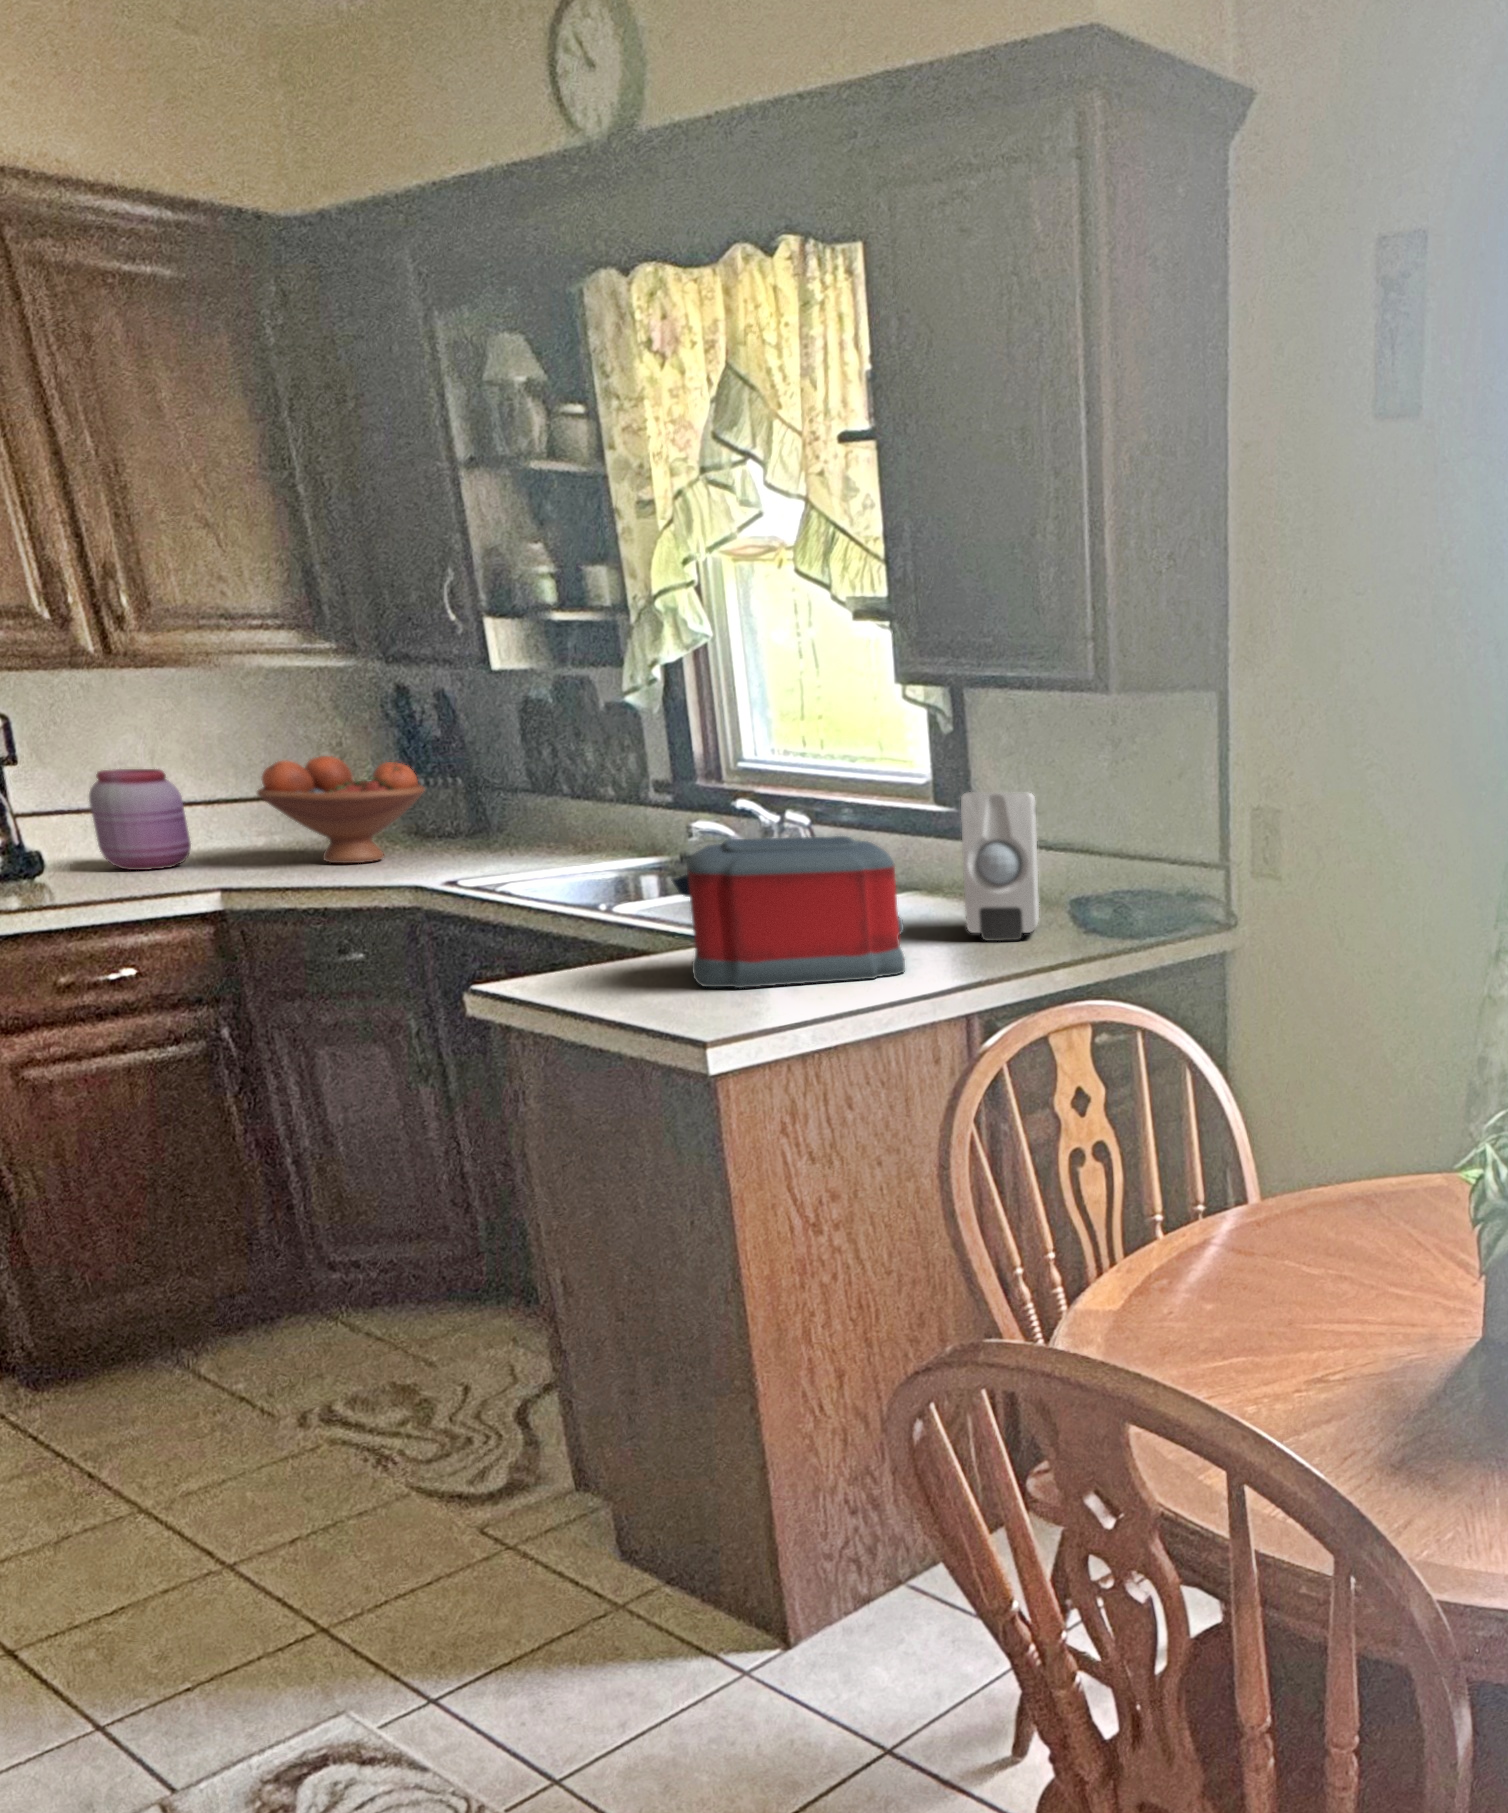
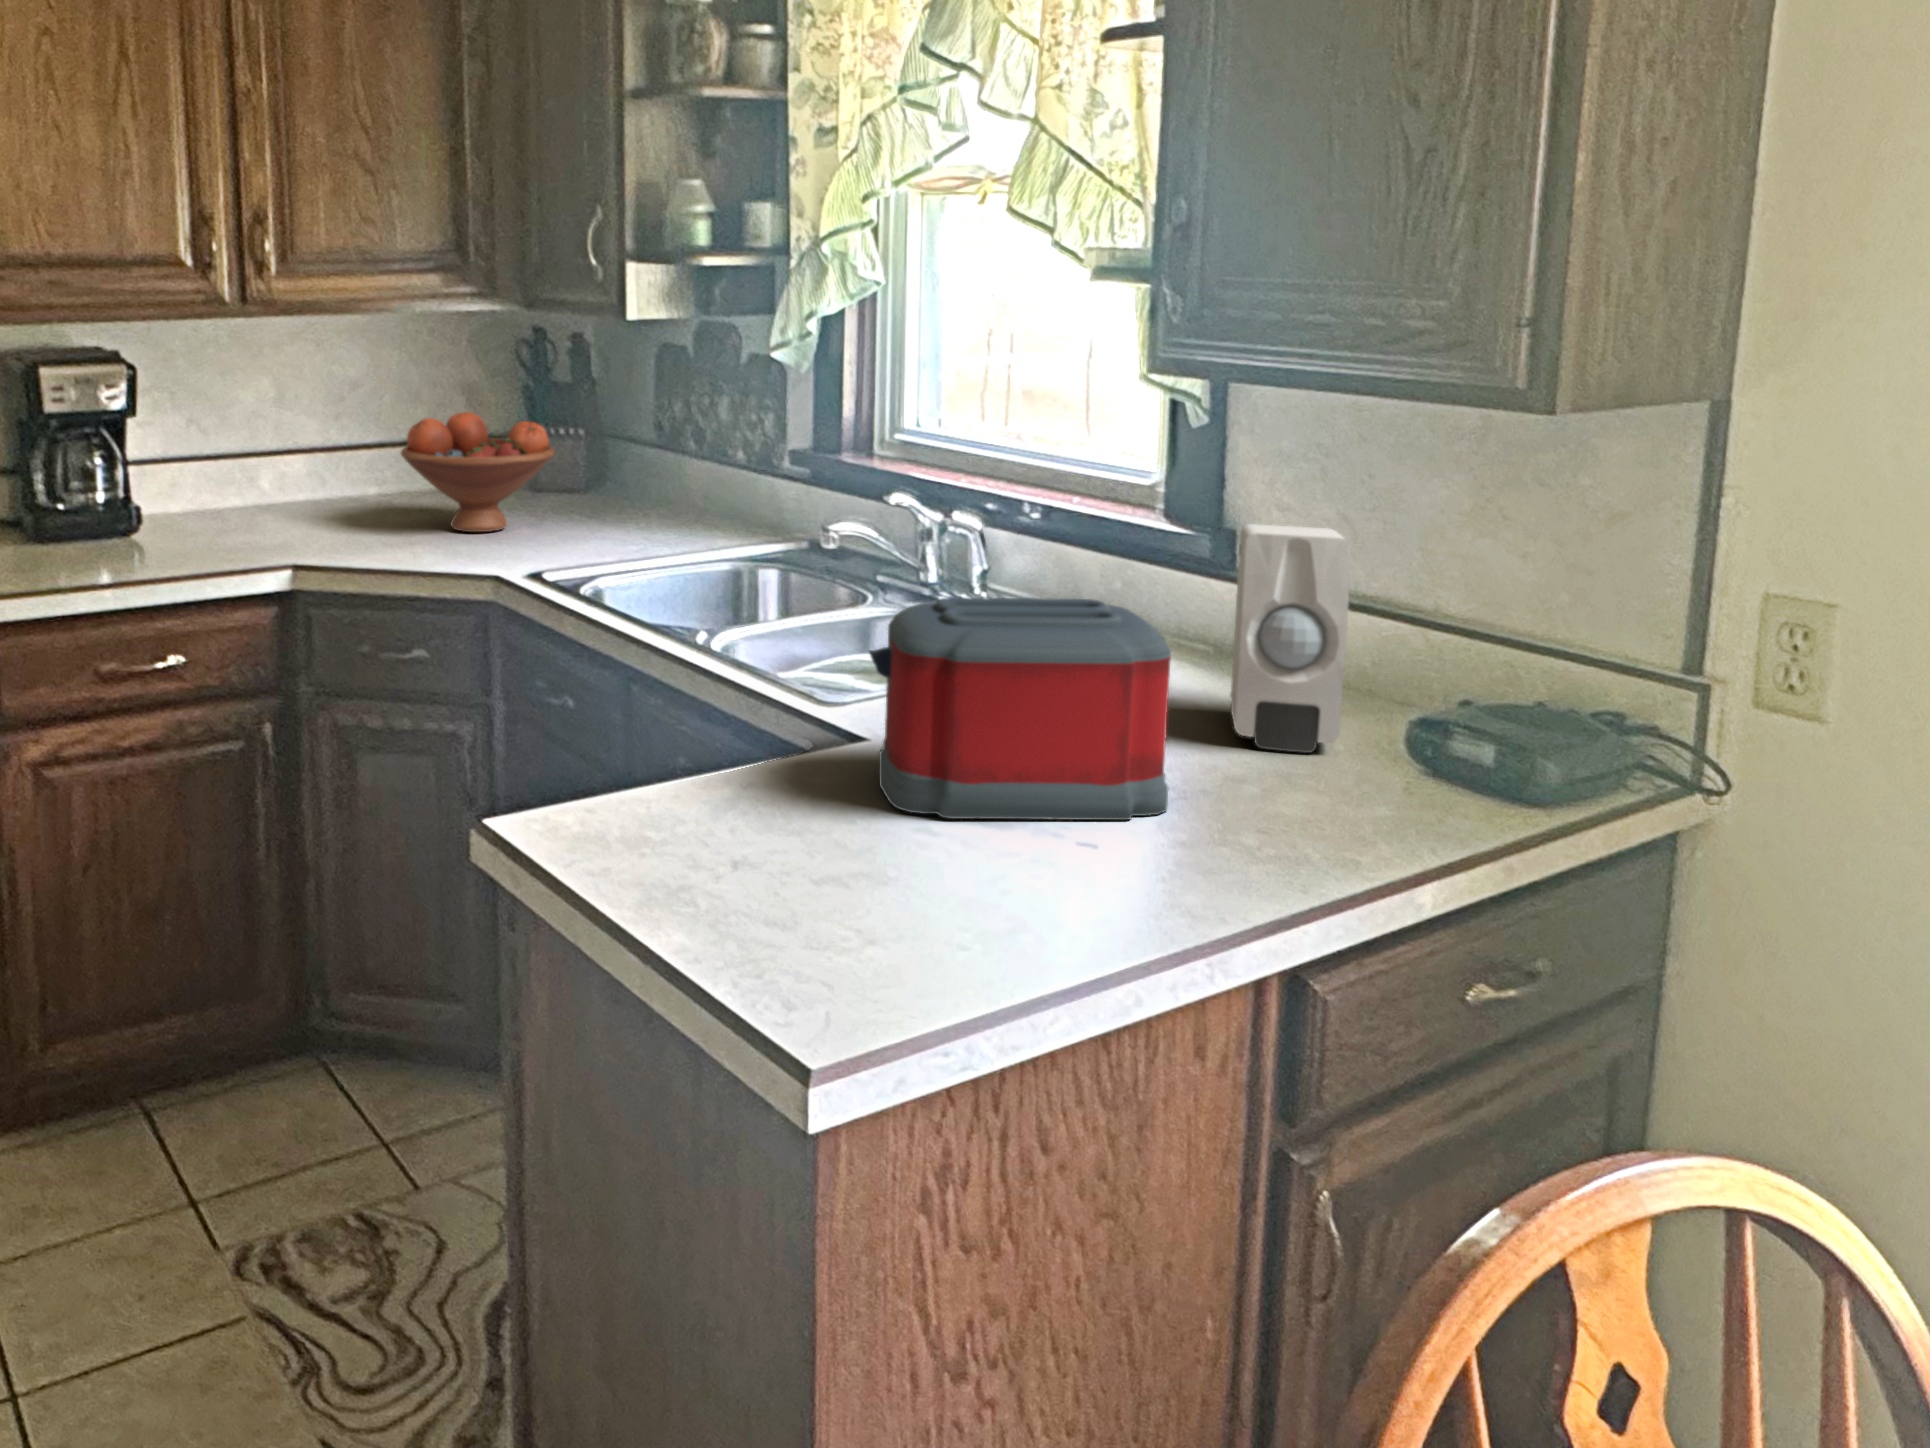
jar: present [89,769,191,870] -> none [258,423,336,529]

